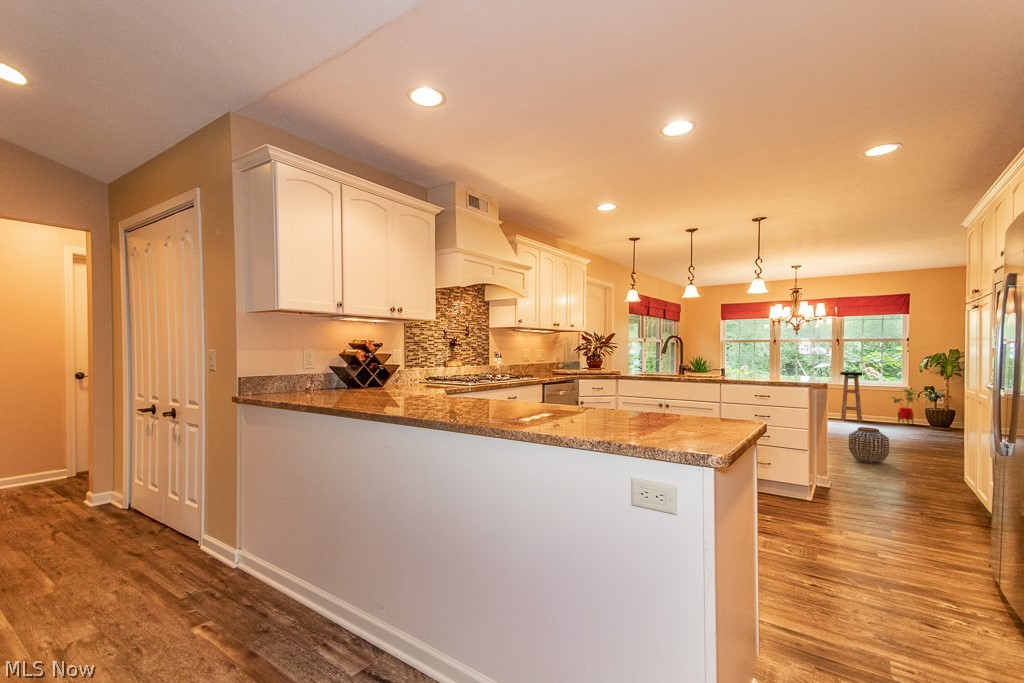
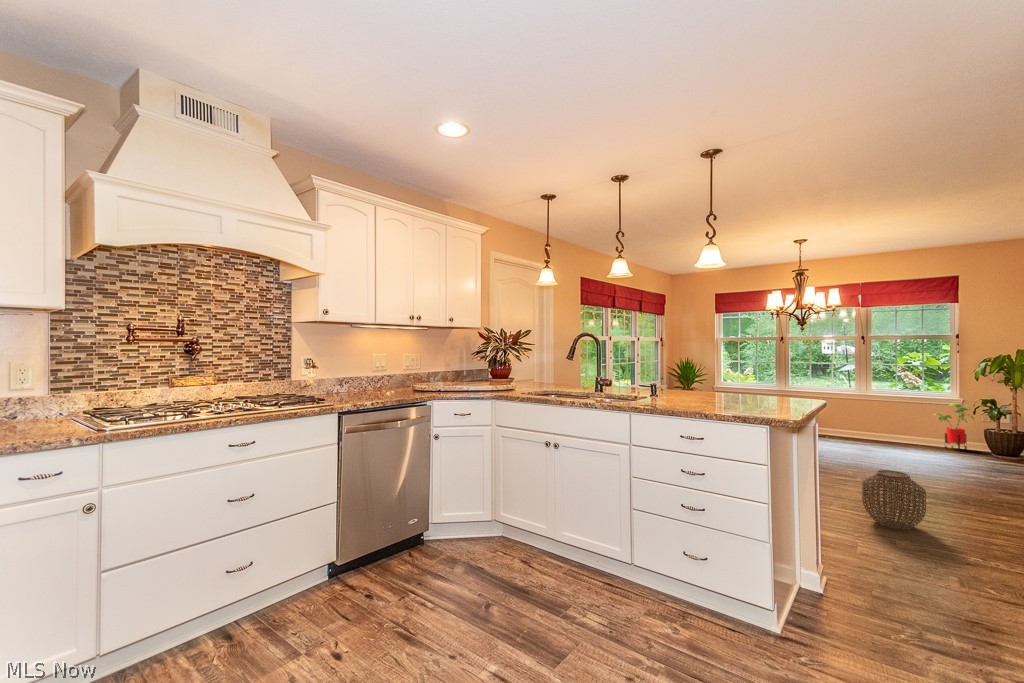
bar stool: present [840,372,862,422] -> none [865,379,895,446]

